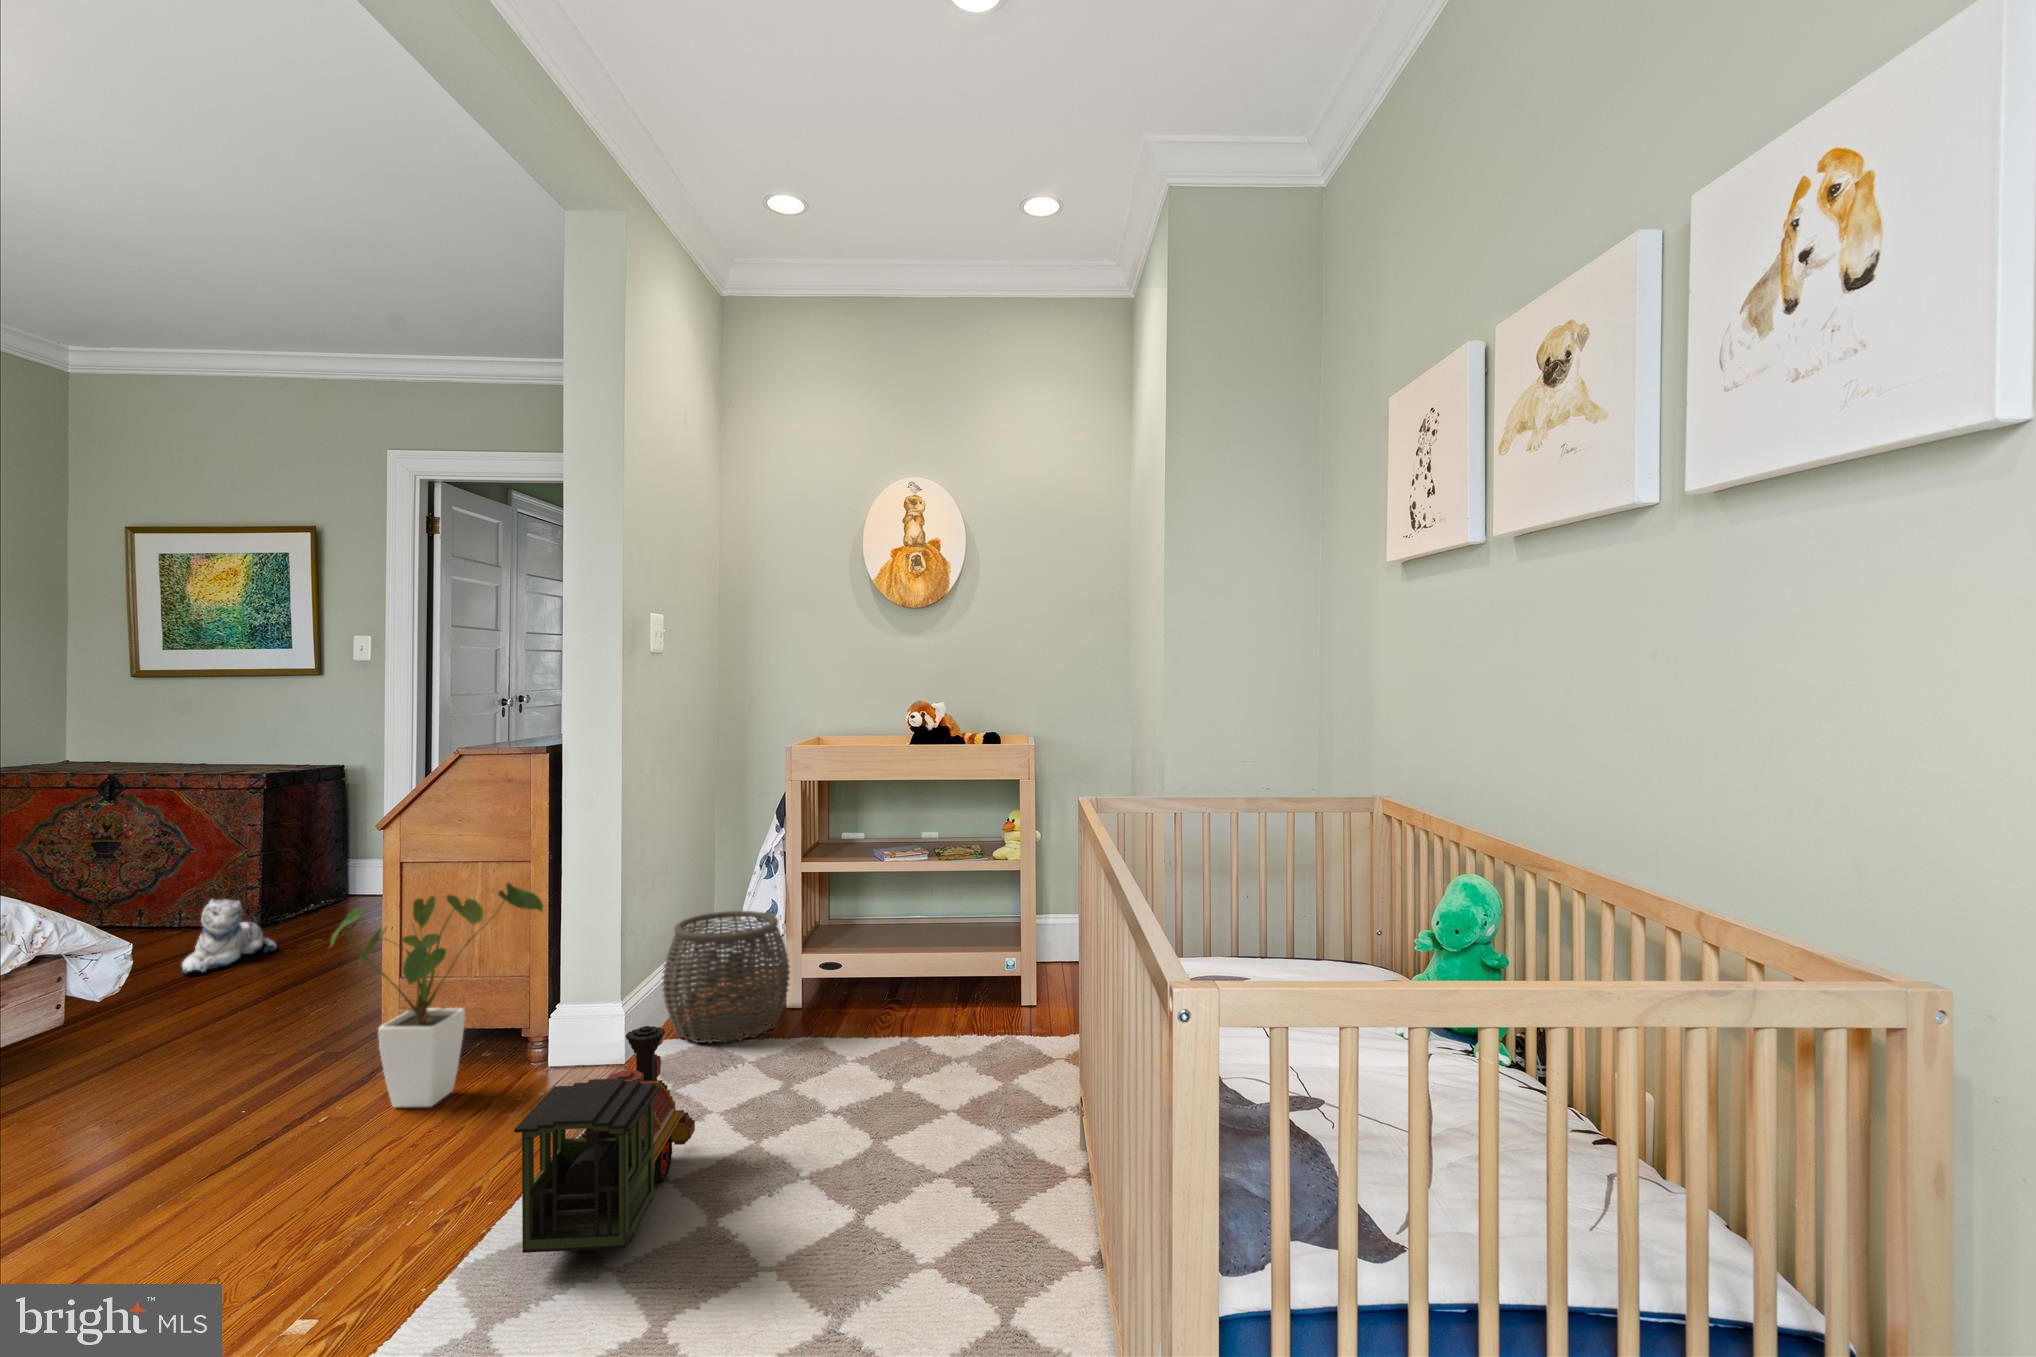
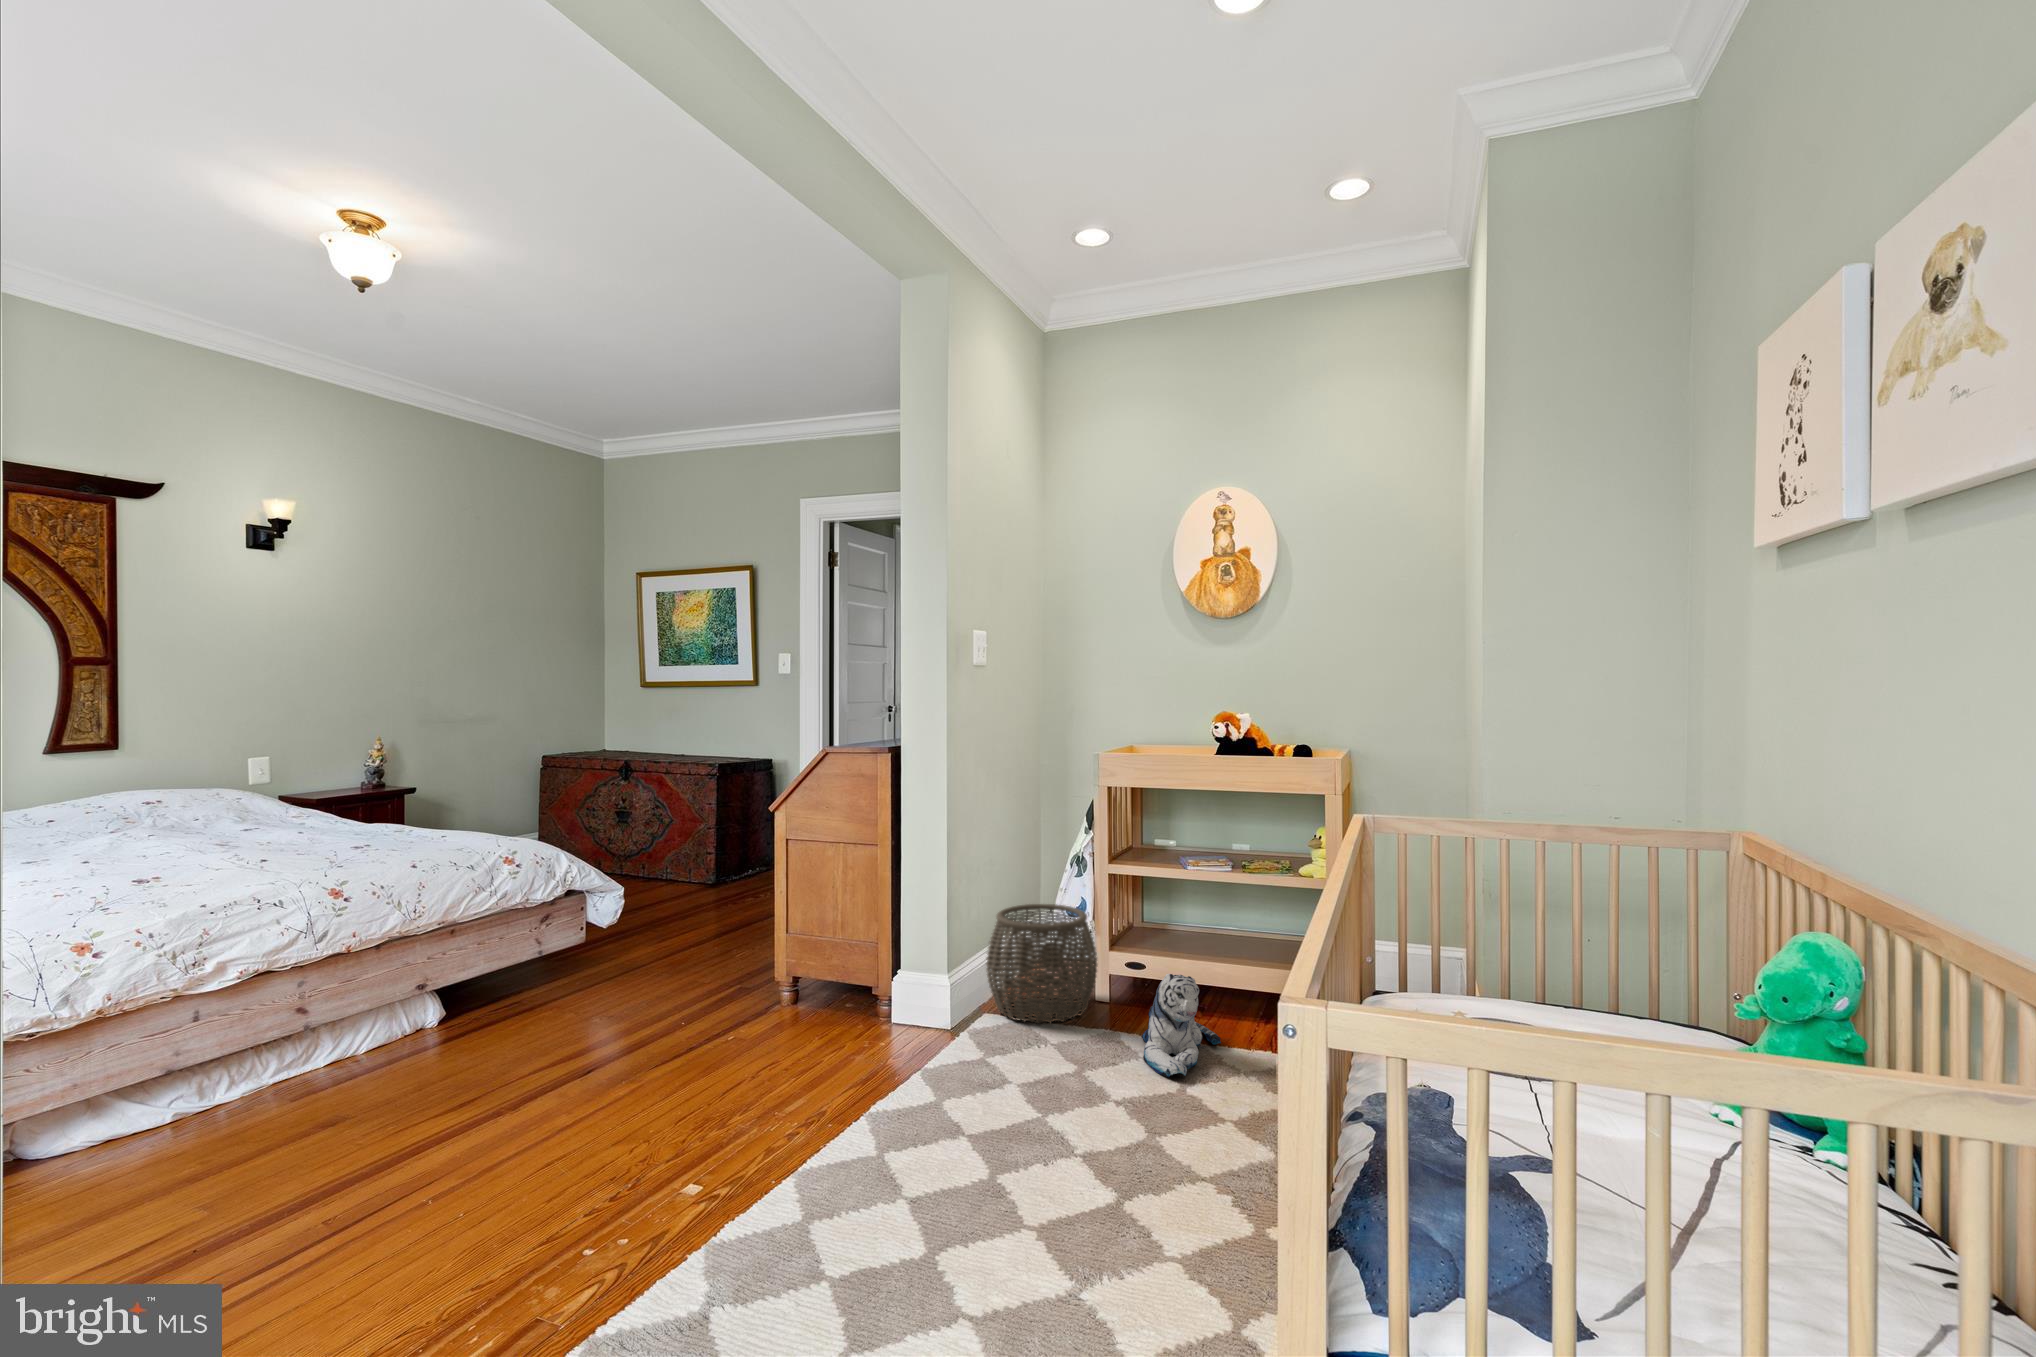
house plant: present [331,883,543,1107] -> none [728,864,888,1044]
plush toy: present [182,899,277,974] -> present [1141,974,1221,1077]
toy train: present [514,1026,695,1253] -> none [834,998,991,1185]

